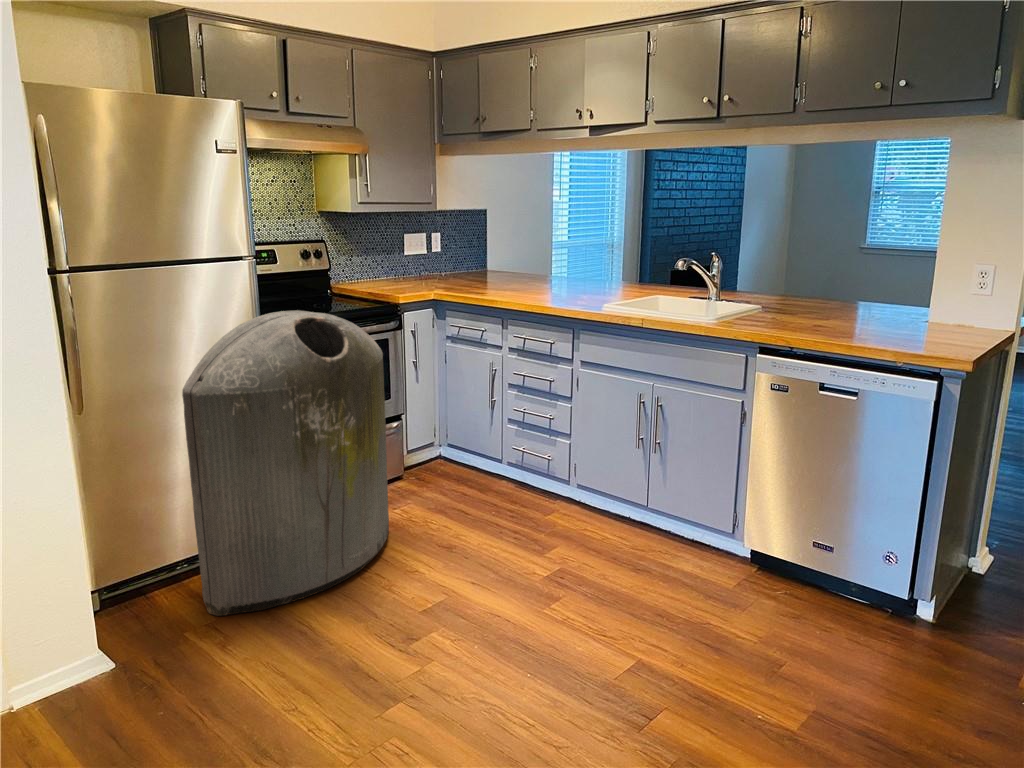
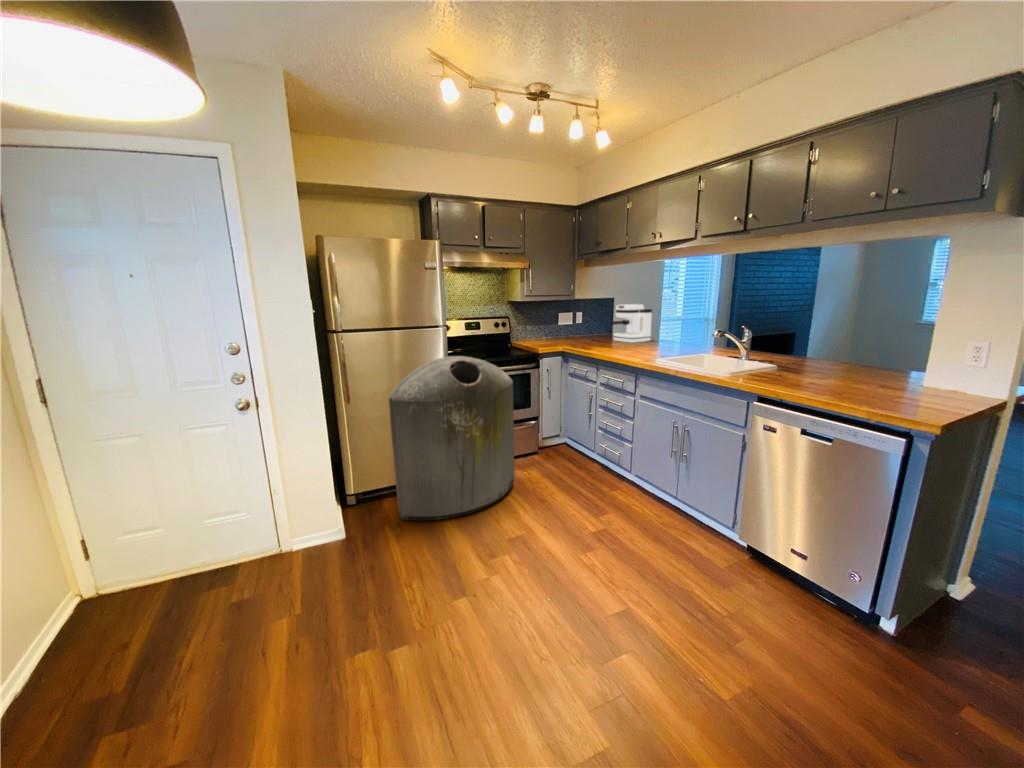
coffee maker: none [501,220,560,283] -> present [611,304,652,343]

